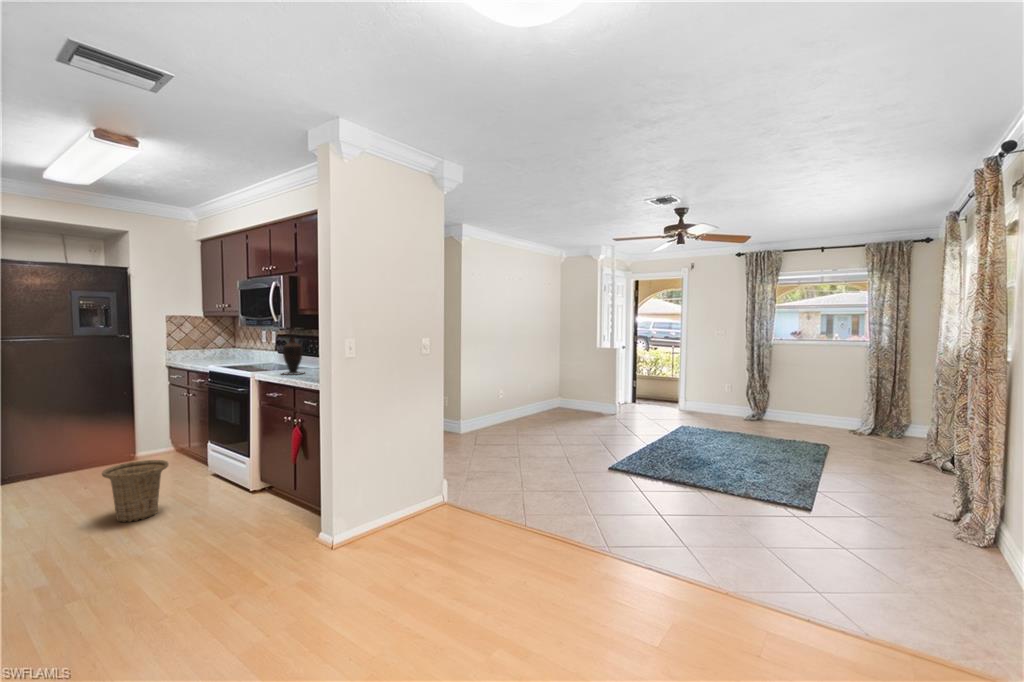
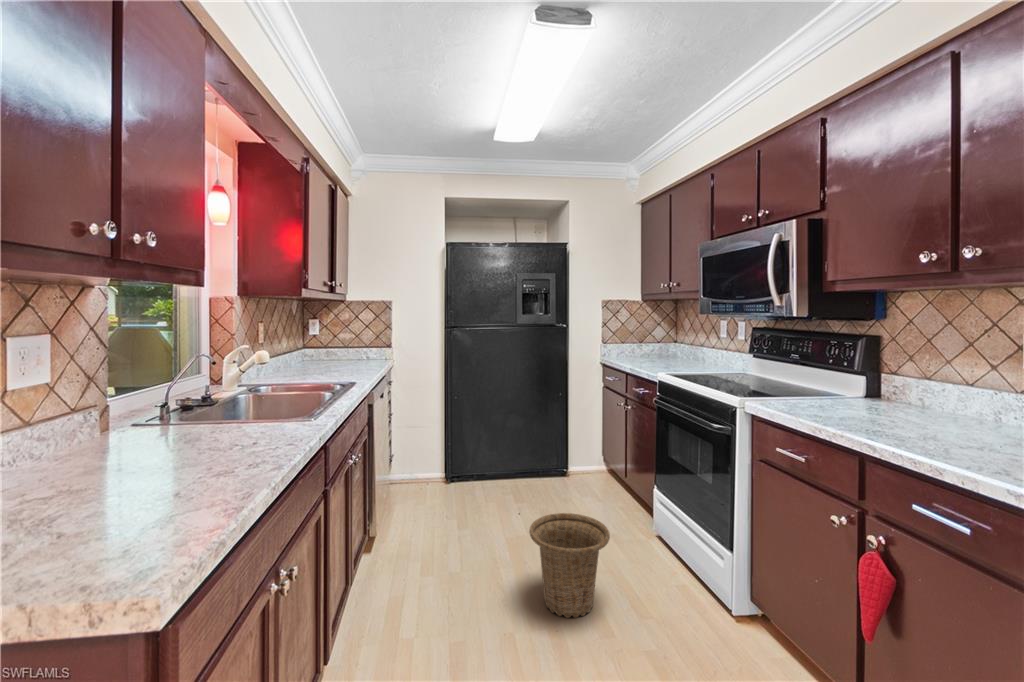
vase: present [281,334,303,375] -> none [807,331,858,421]

